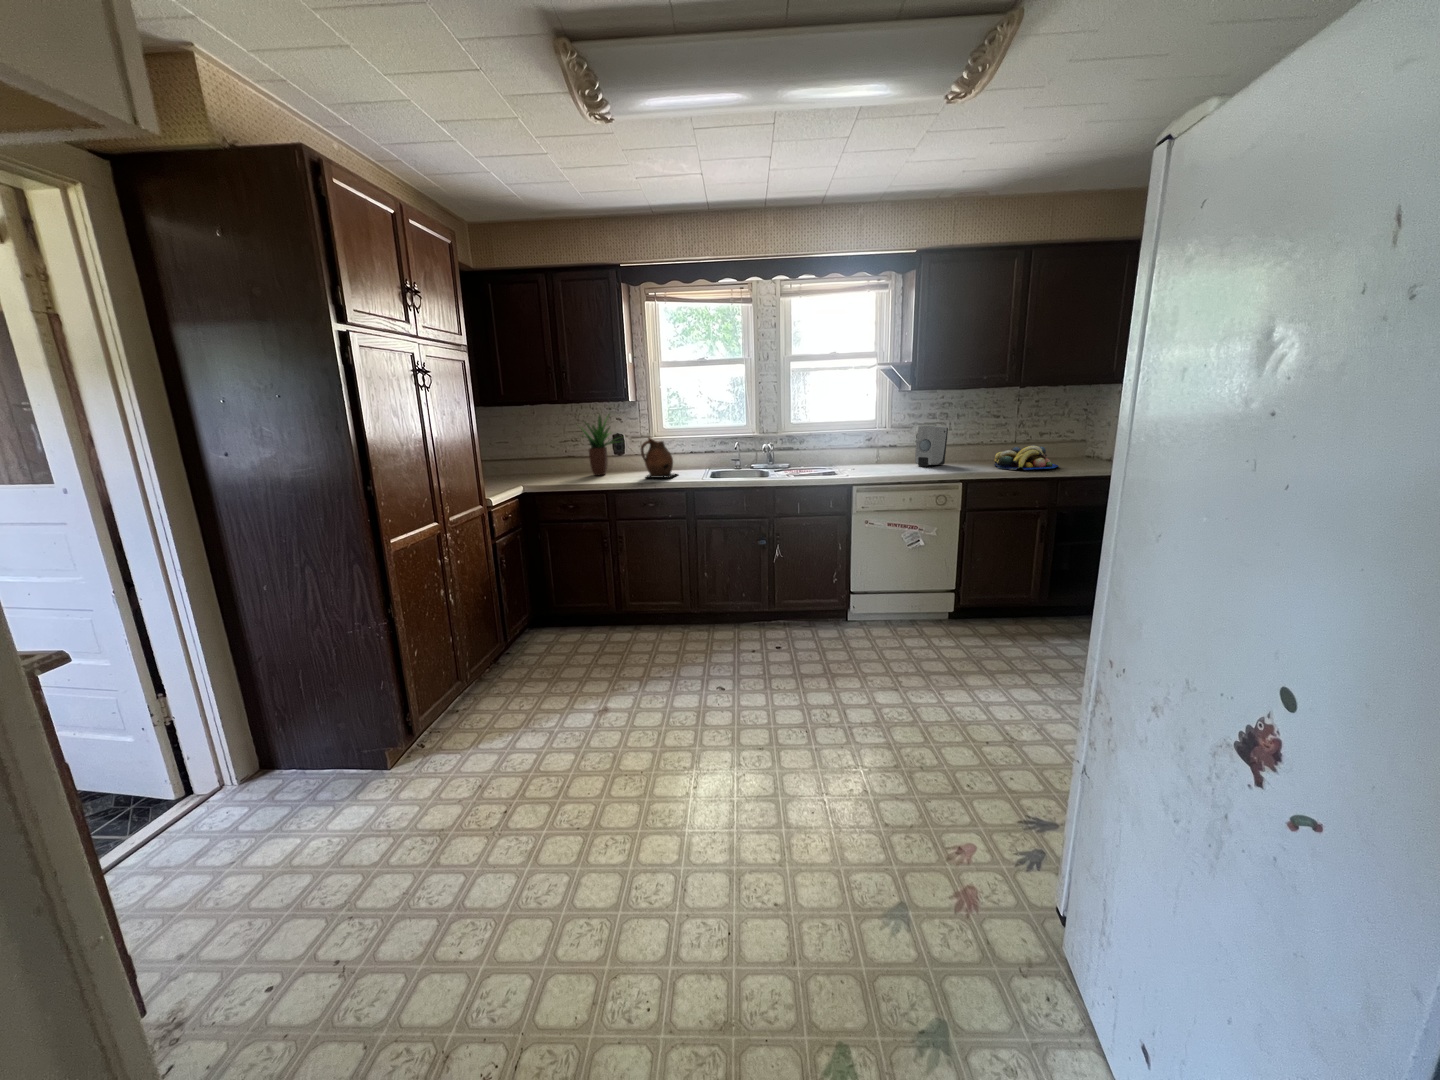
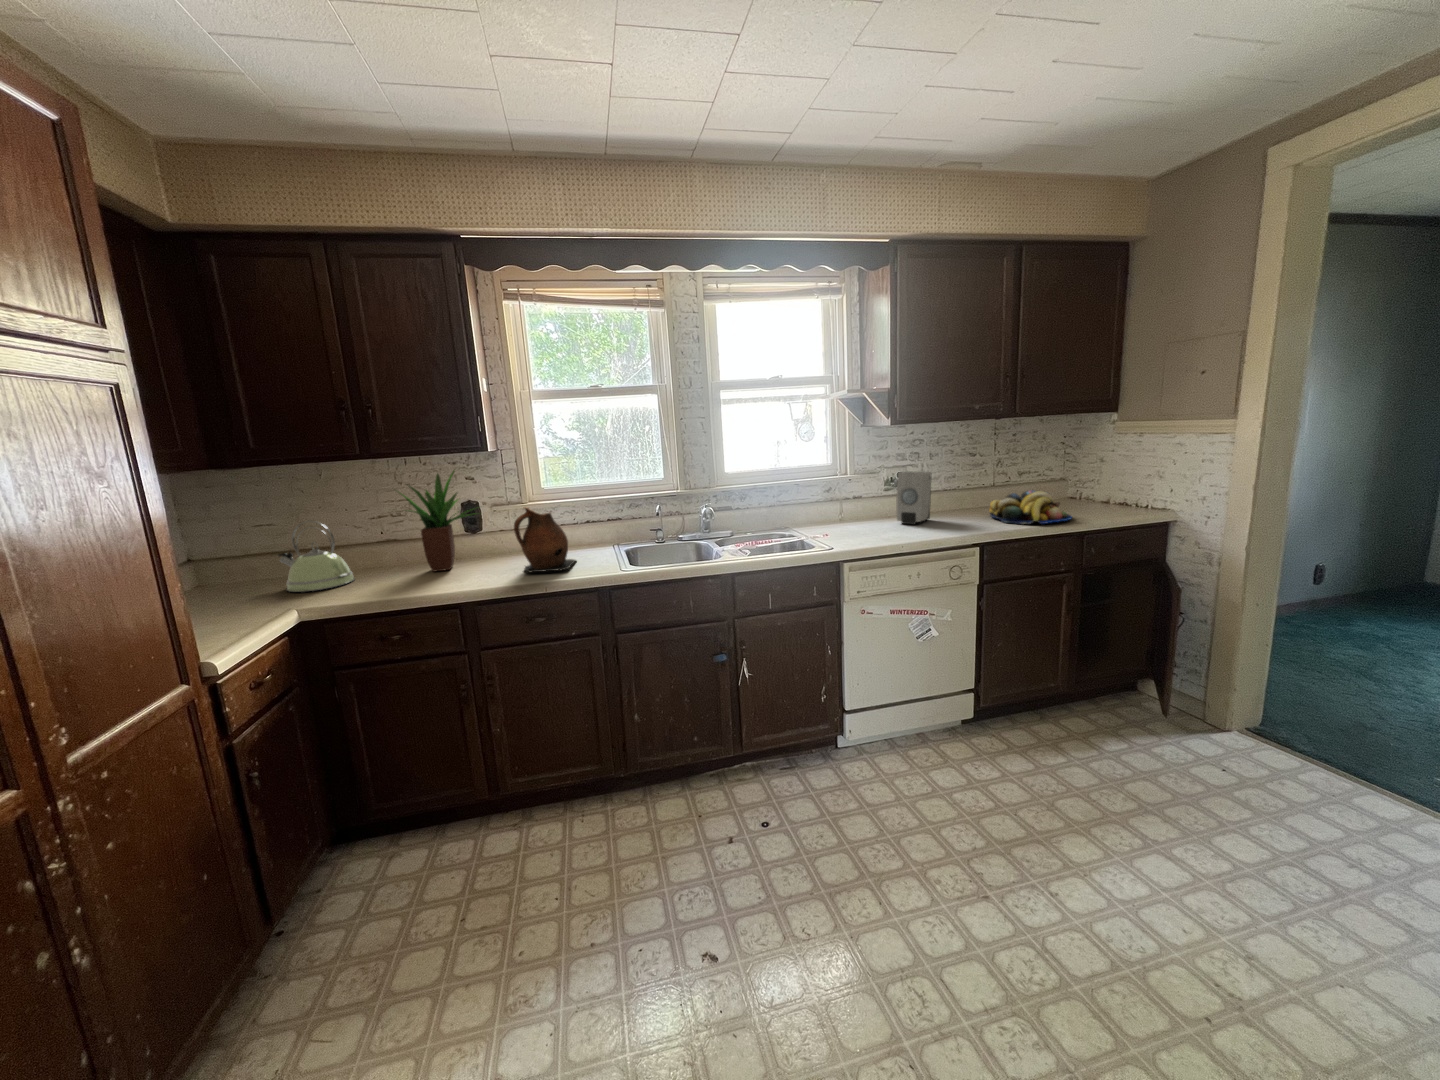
kettle: none [513,439,552,480] -> present [278,521,355,592]

